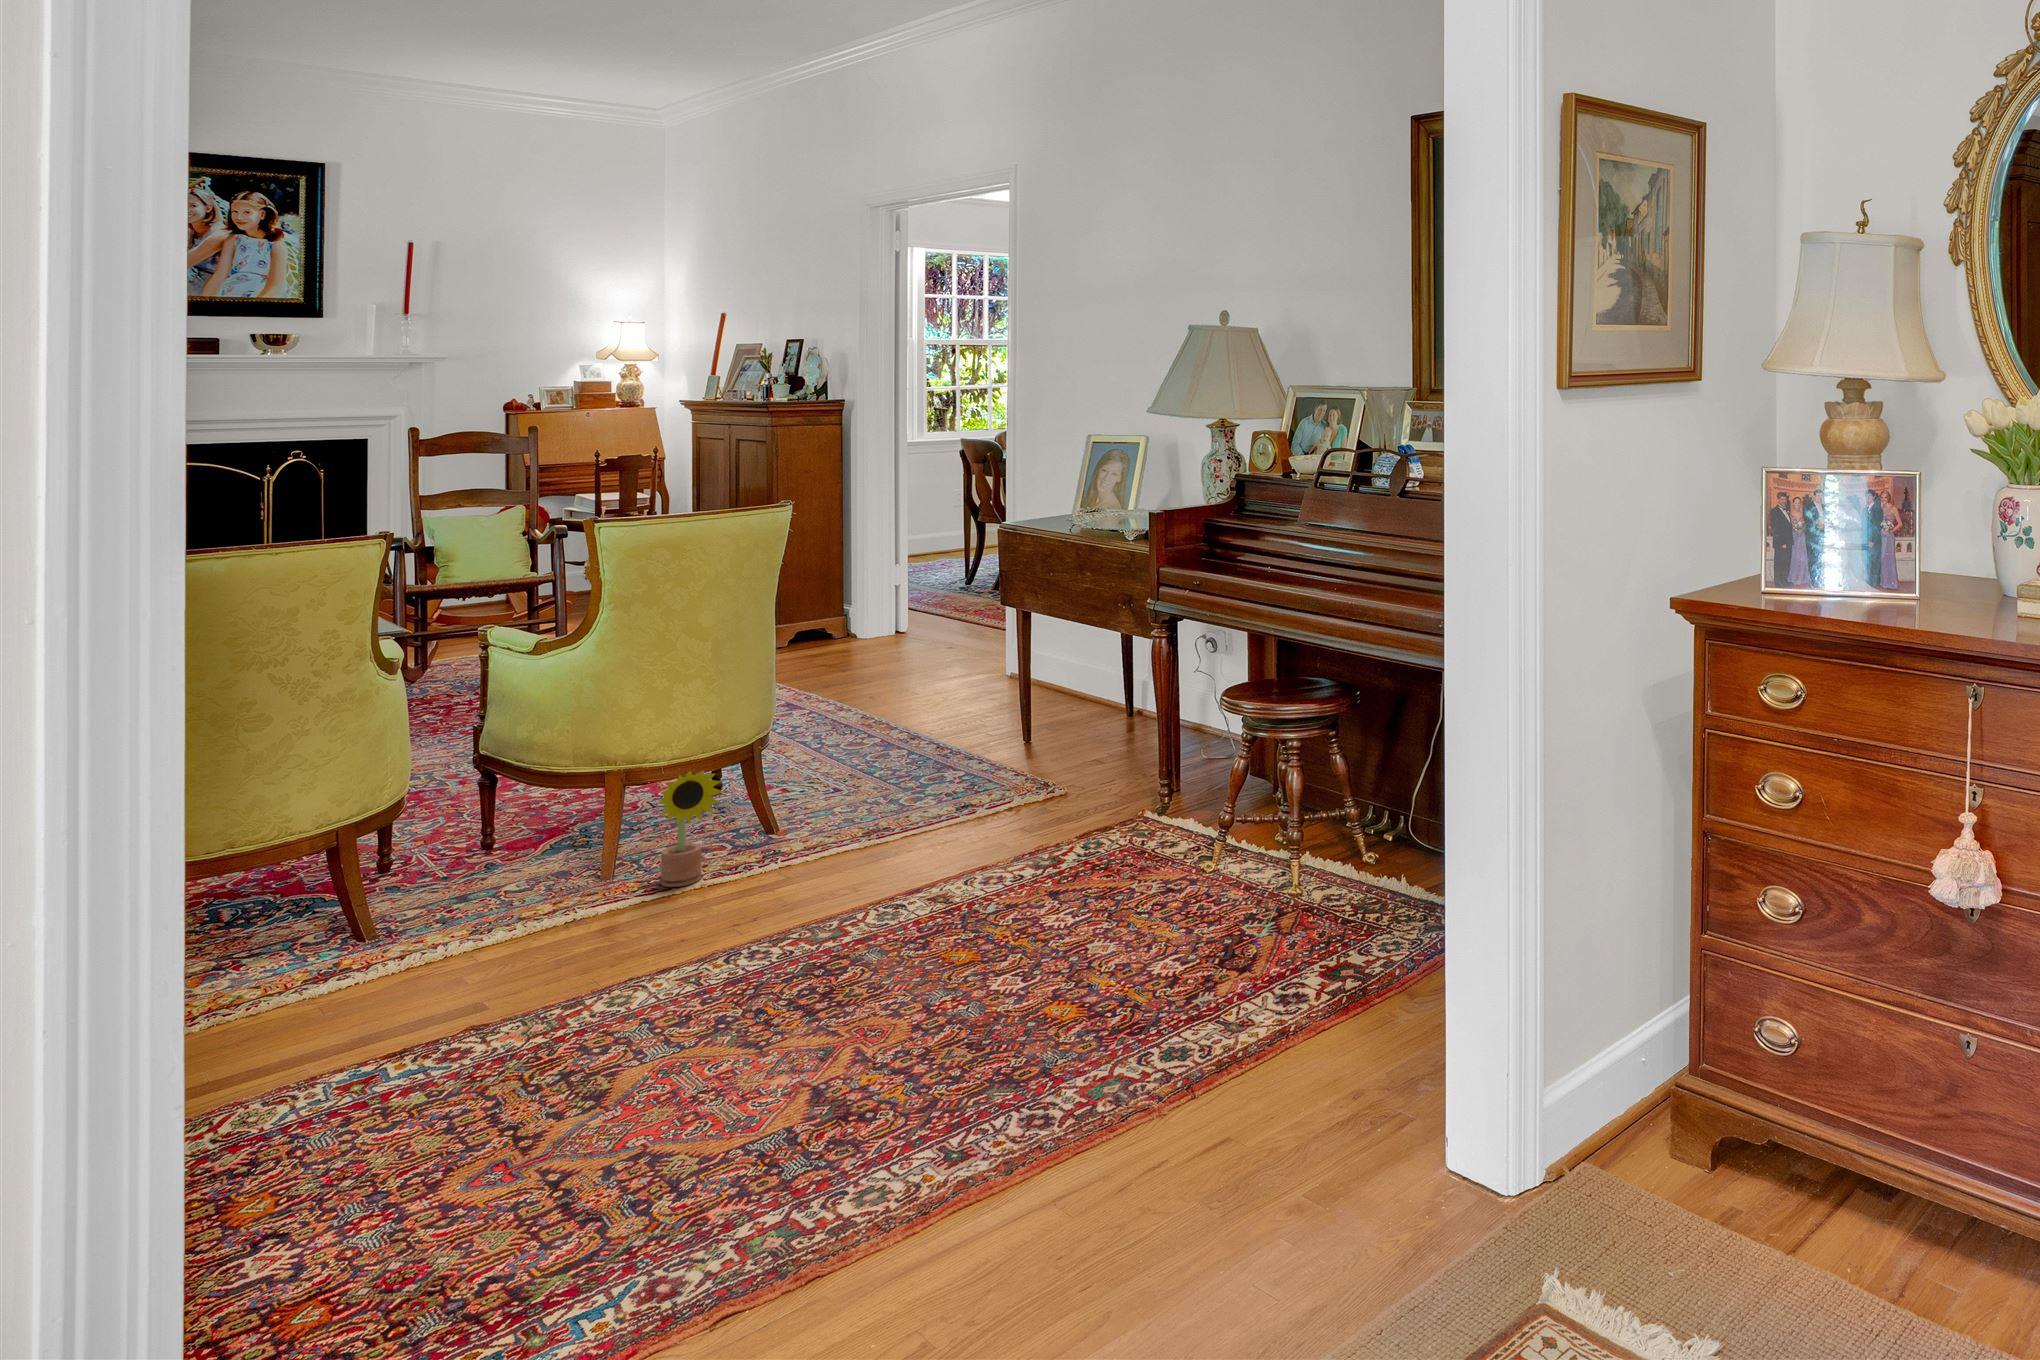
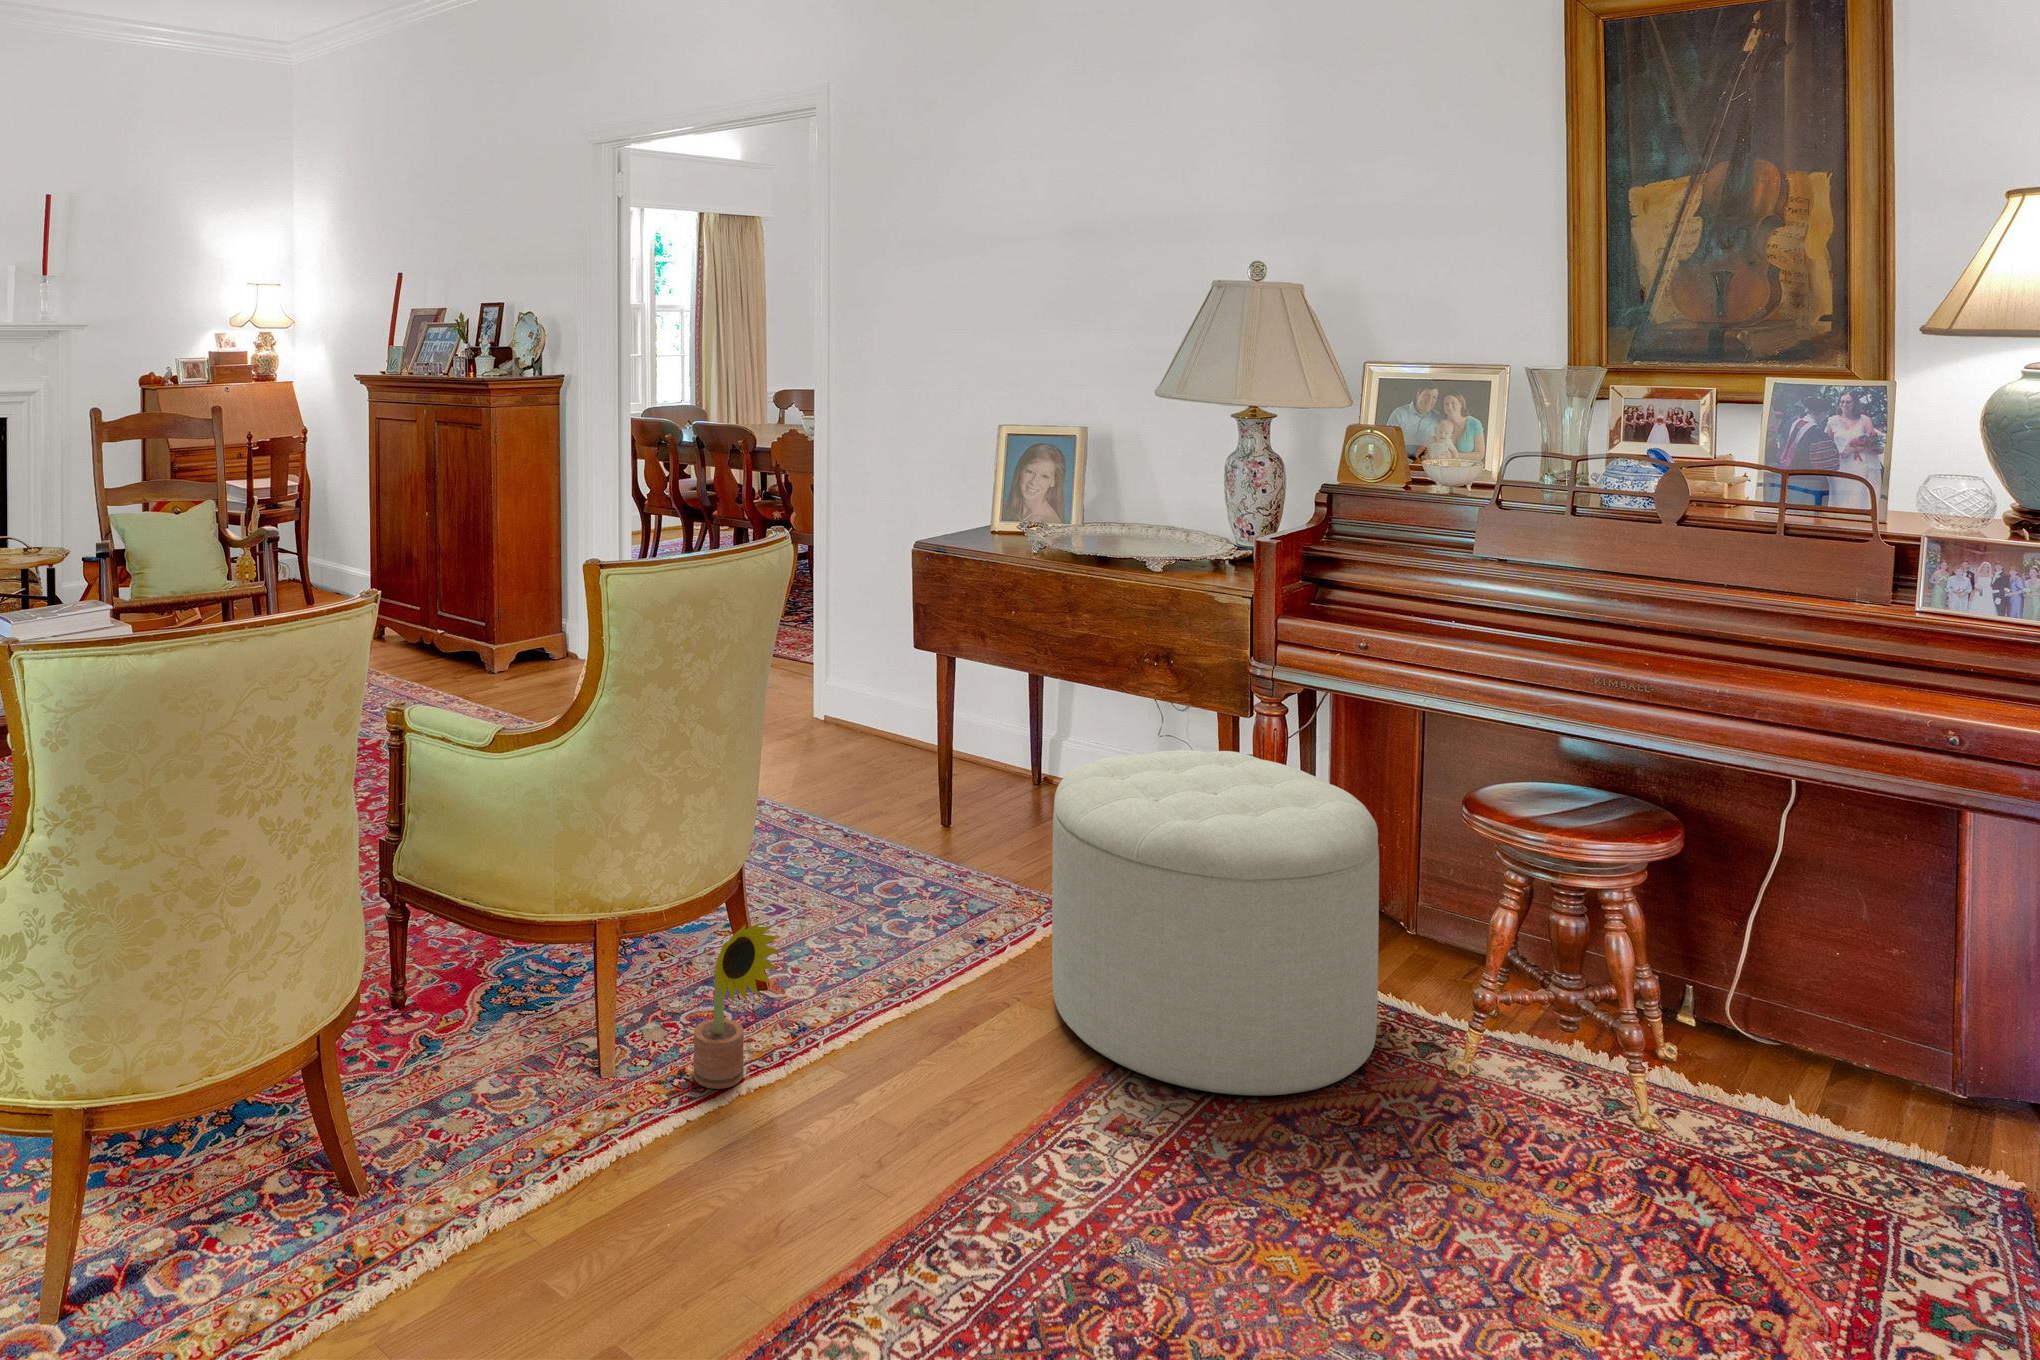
ottoman: none [956,663,1185,879] -> present [1052,750,1379,1096]

